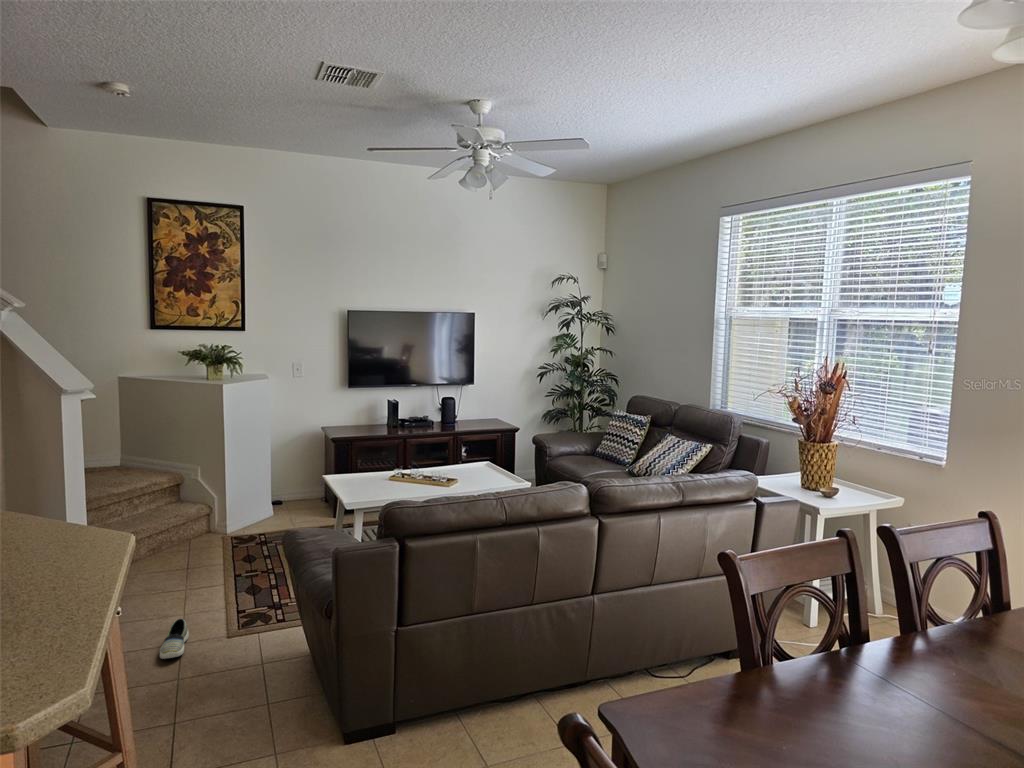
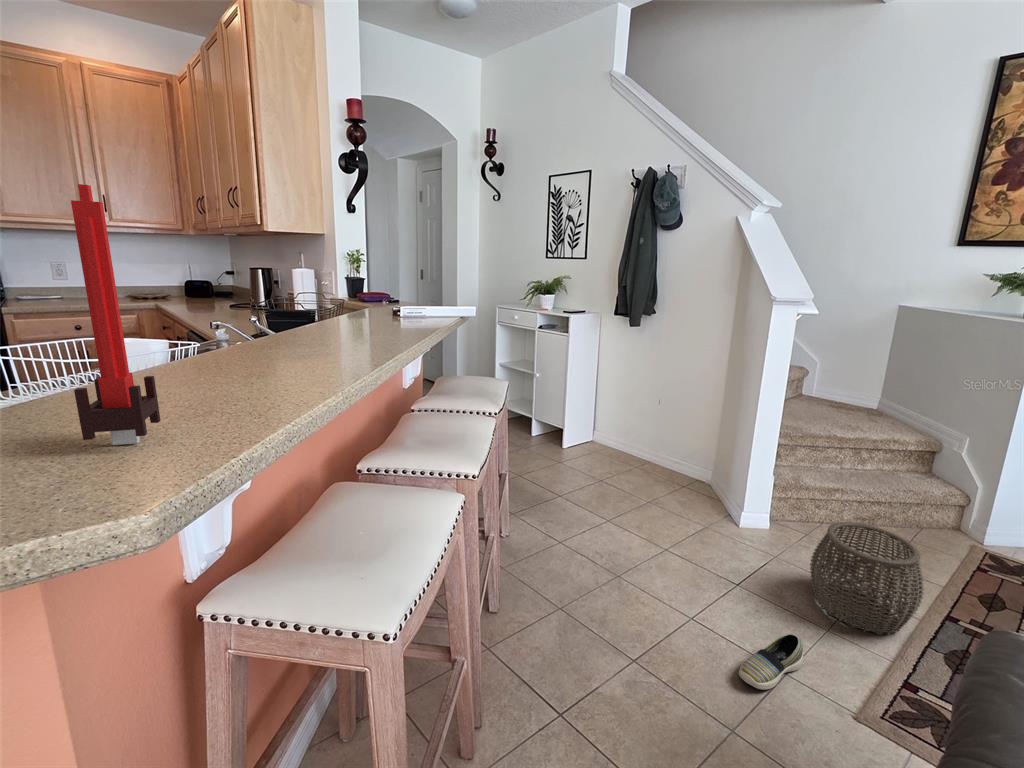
candle: none [27,413,69,535] -> present [71,184,160,445]
woven basket: none [156,537,226,608] -> present [810,522,924,634]

